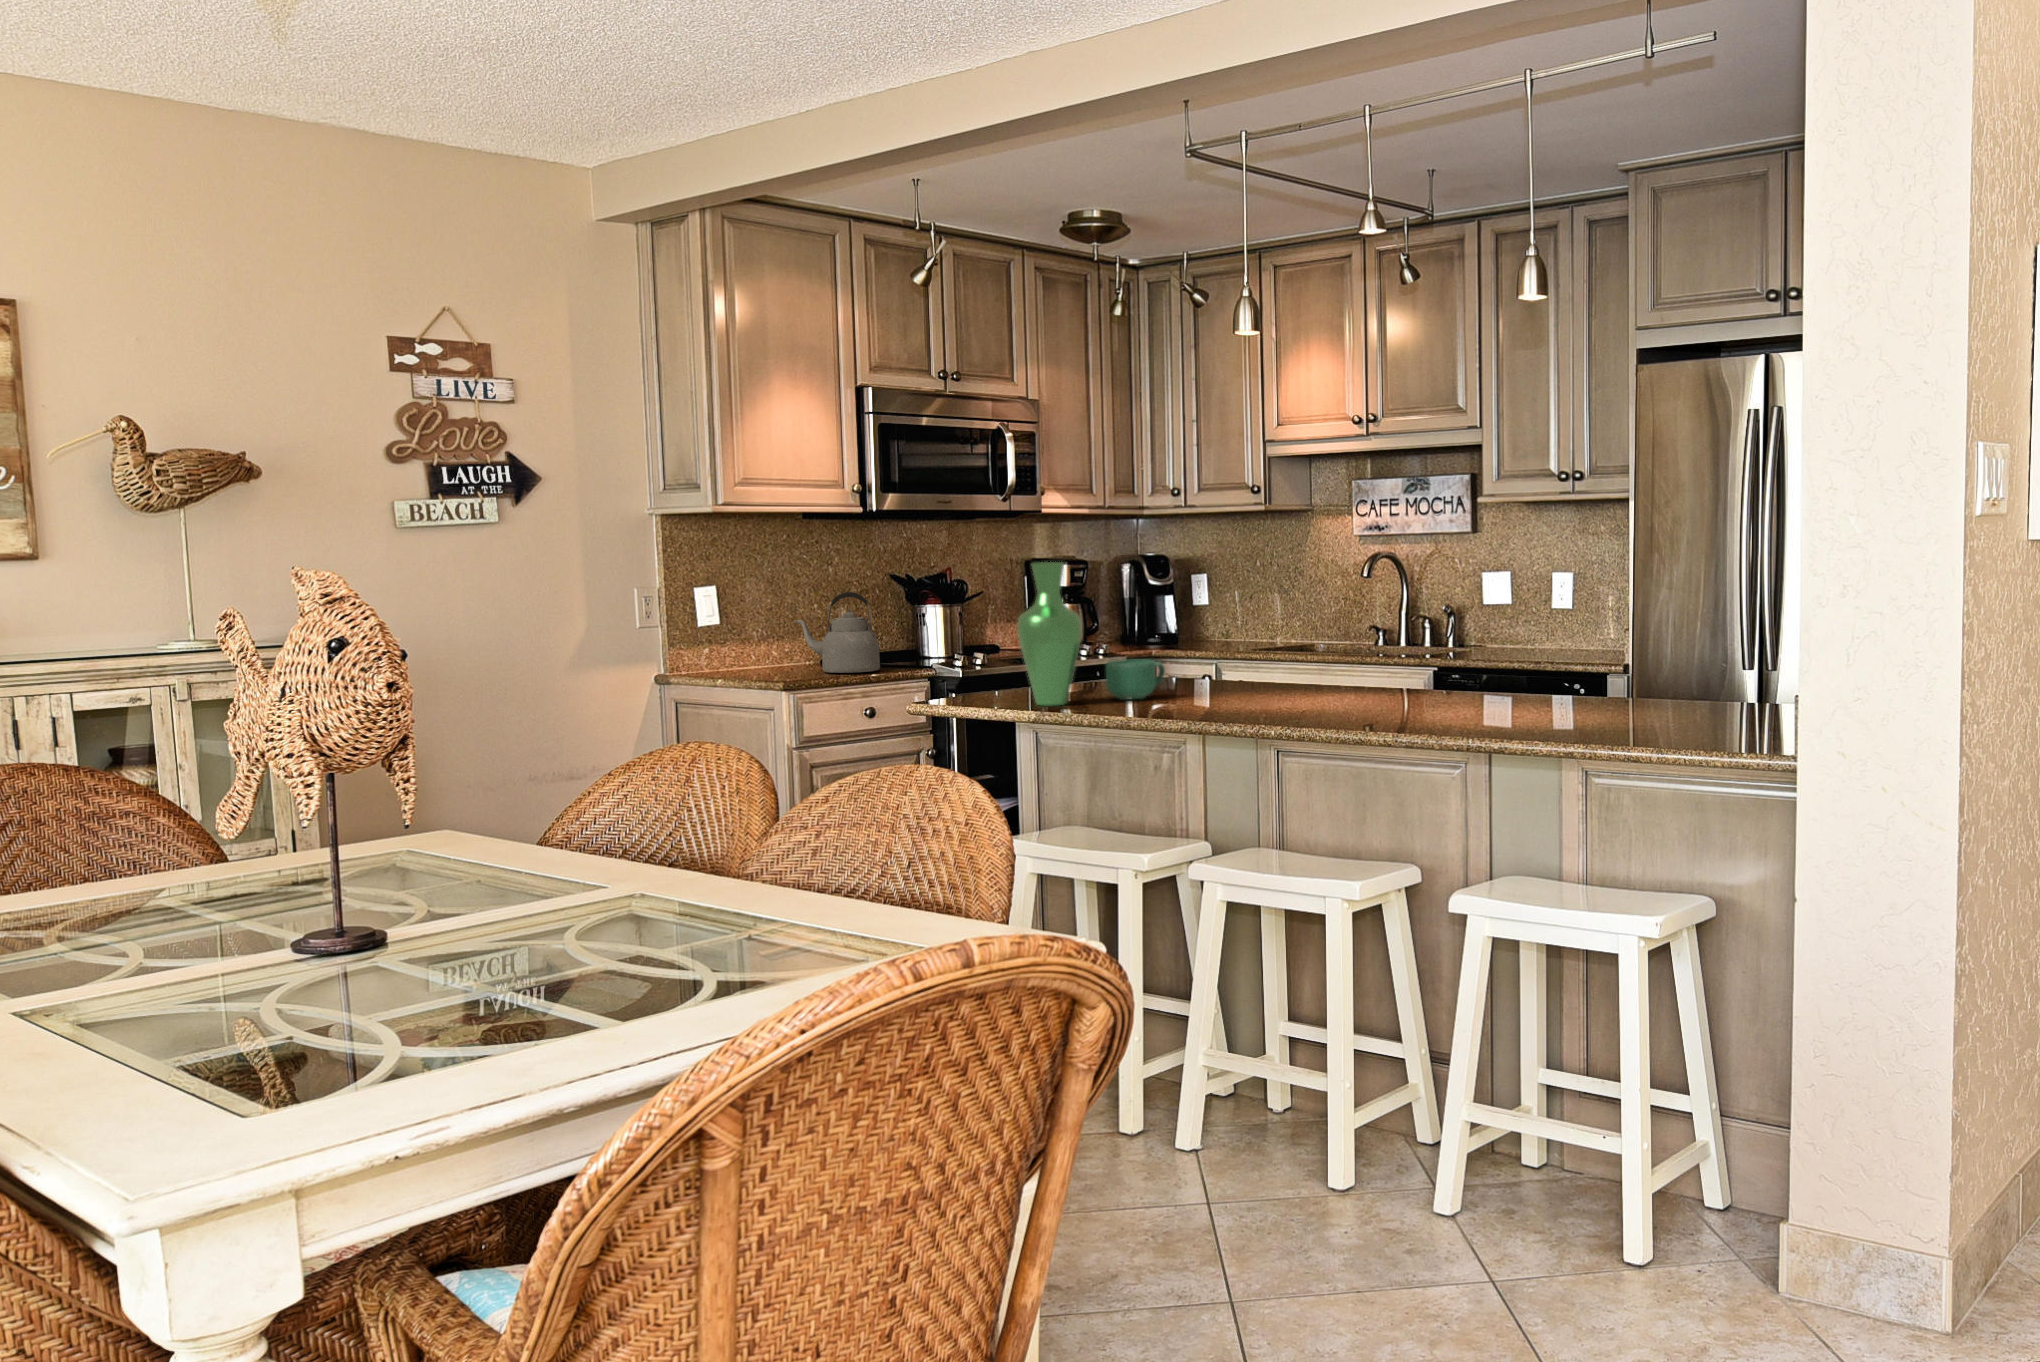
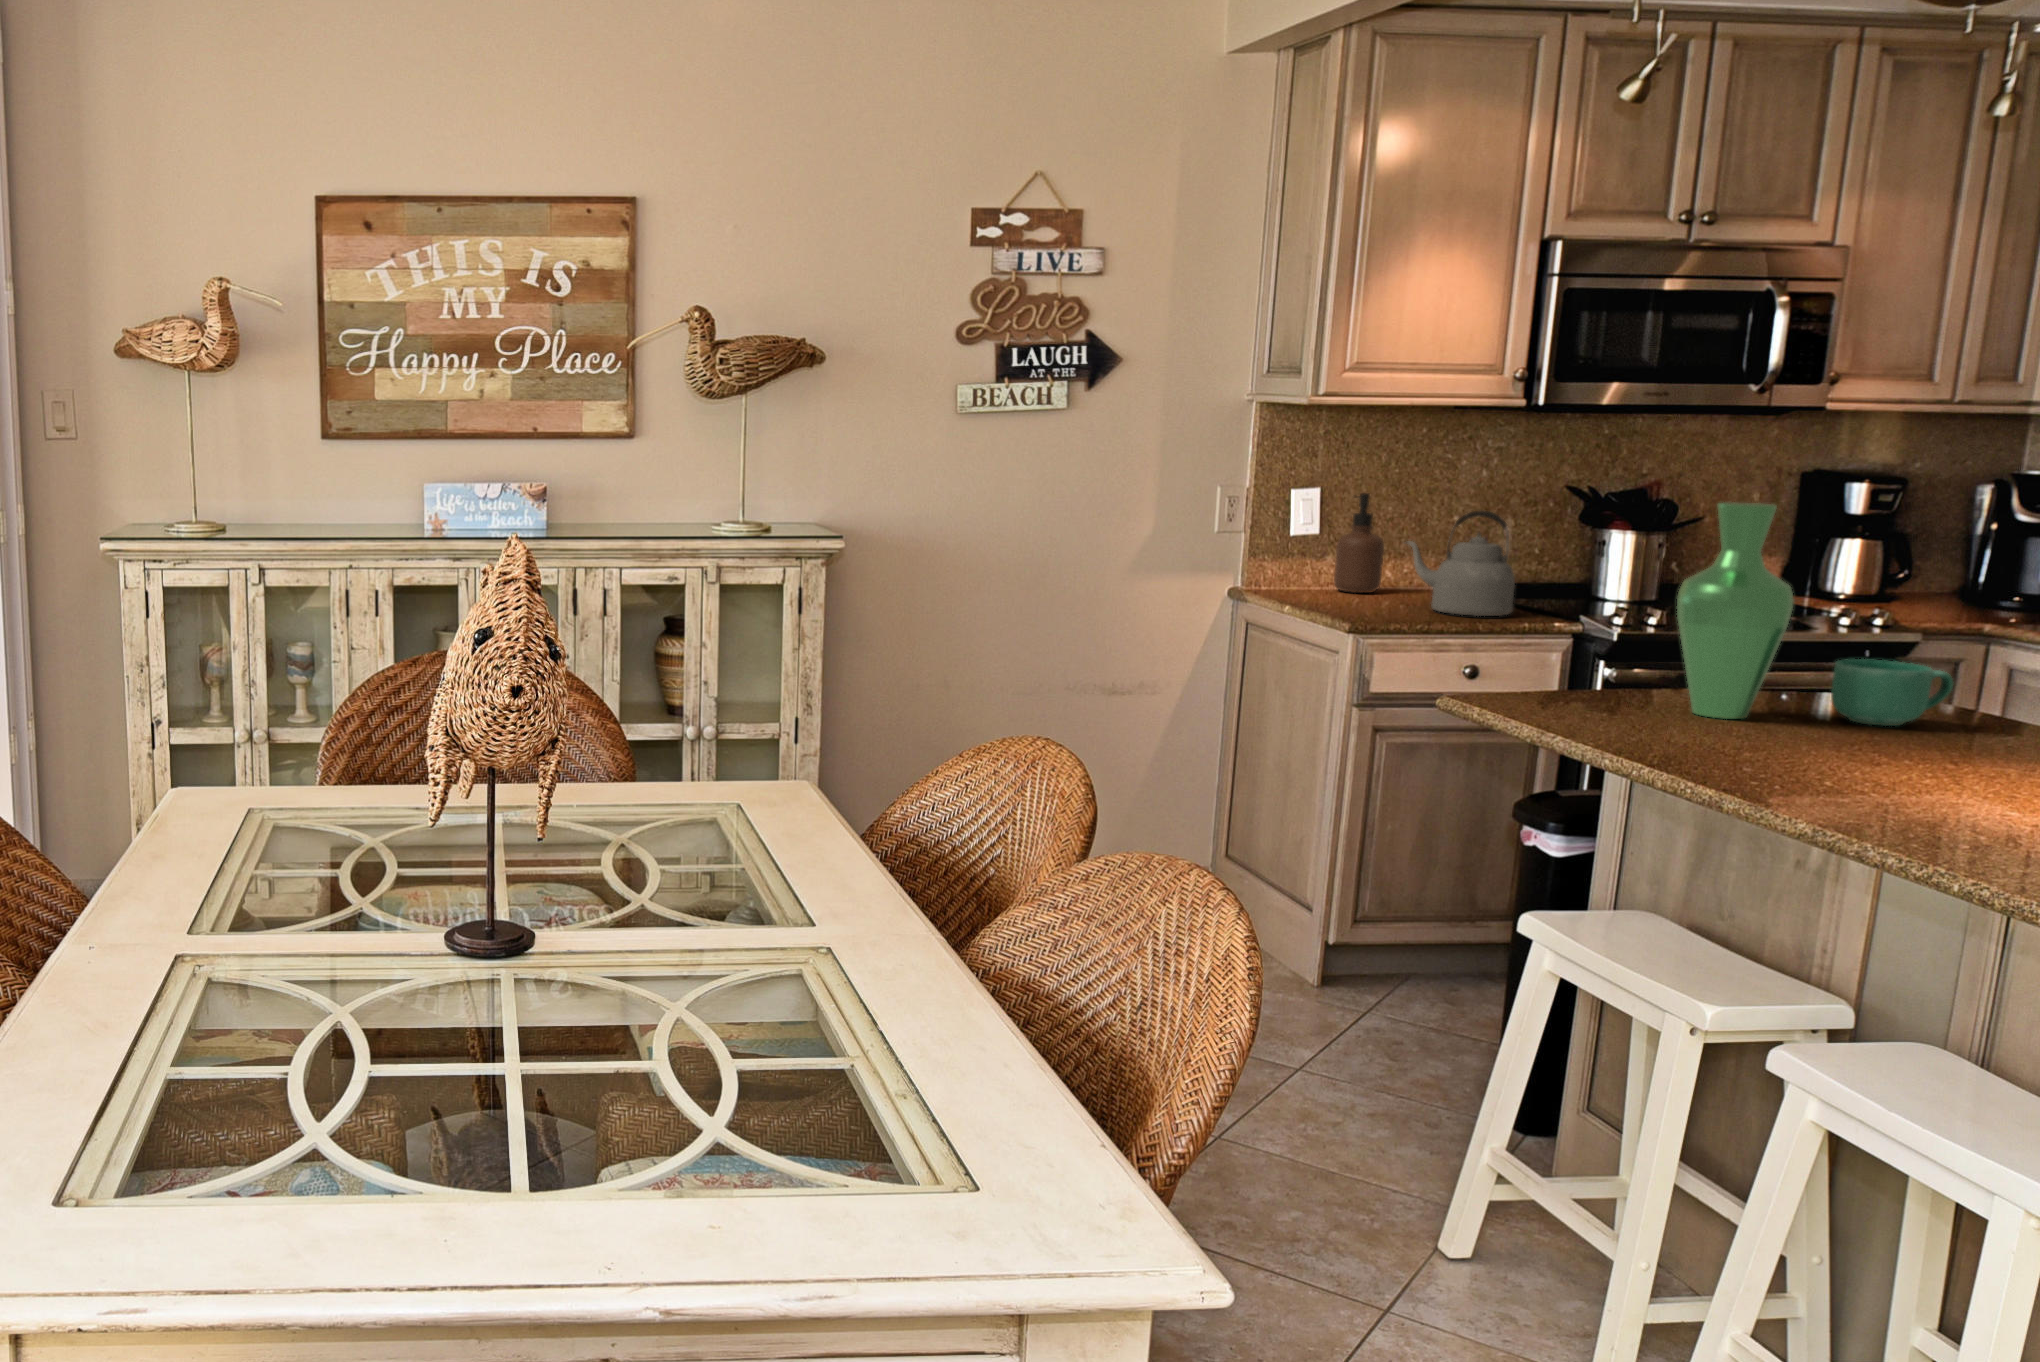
soap dispenser: none [738,586,775,667] -> present [1334,493,1384,593]

